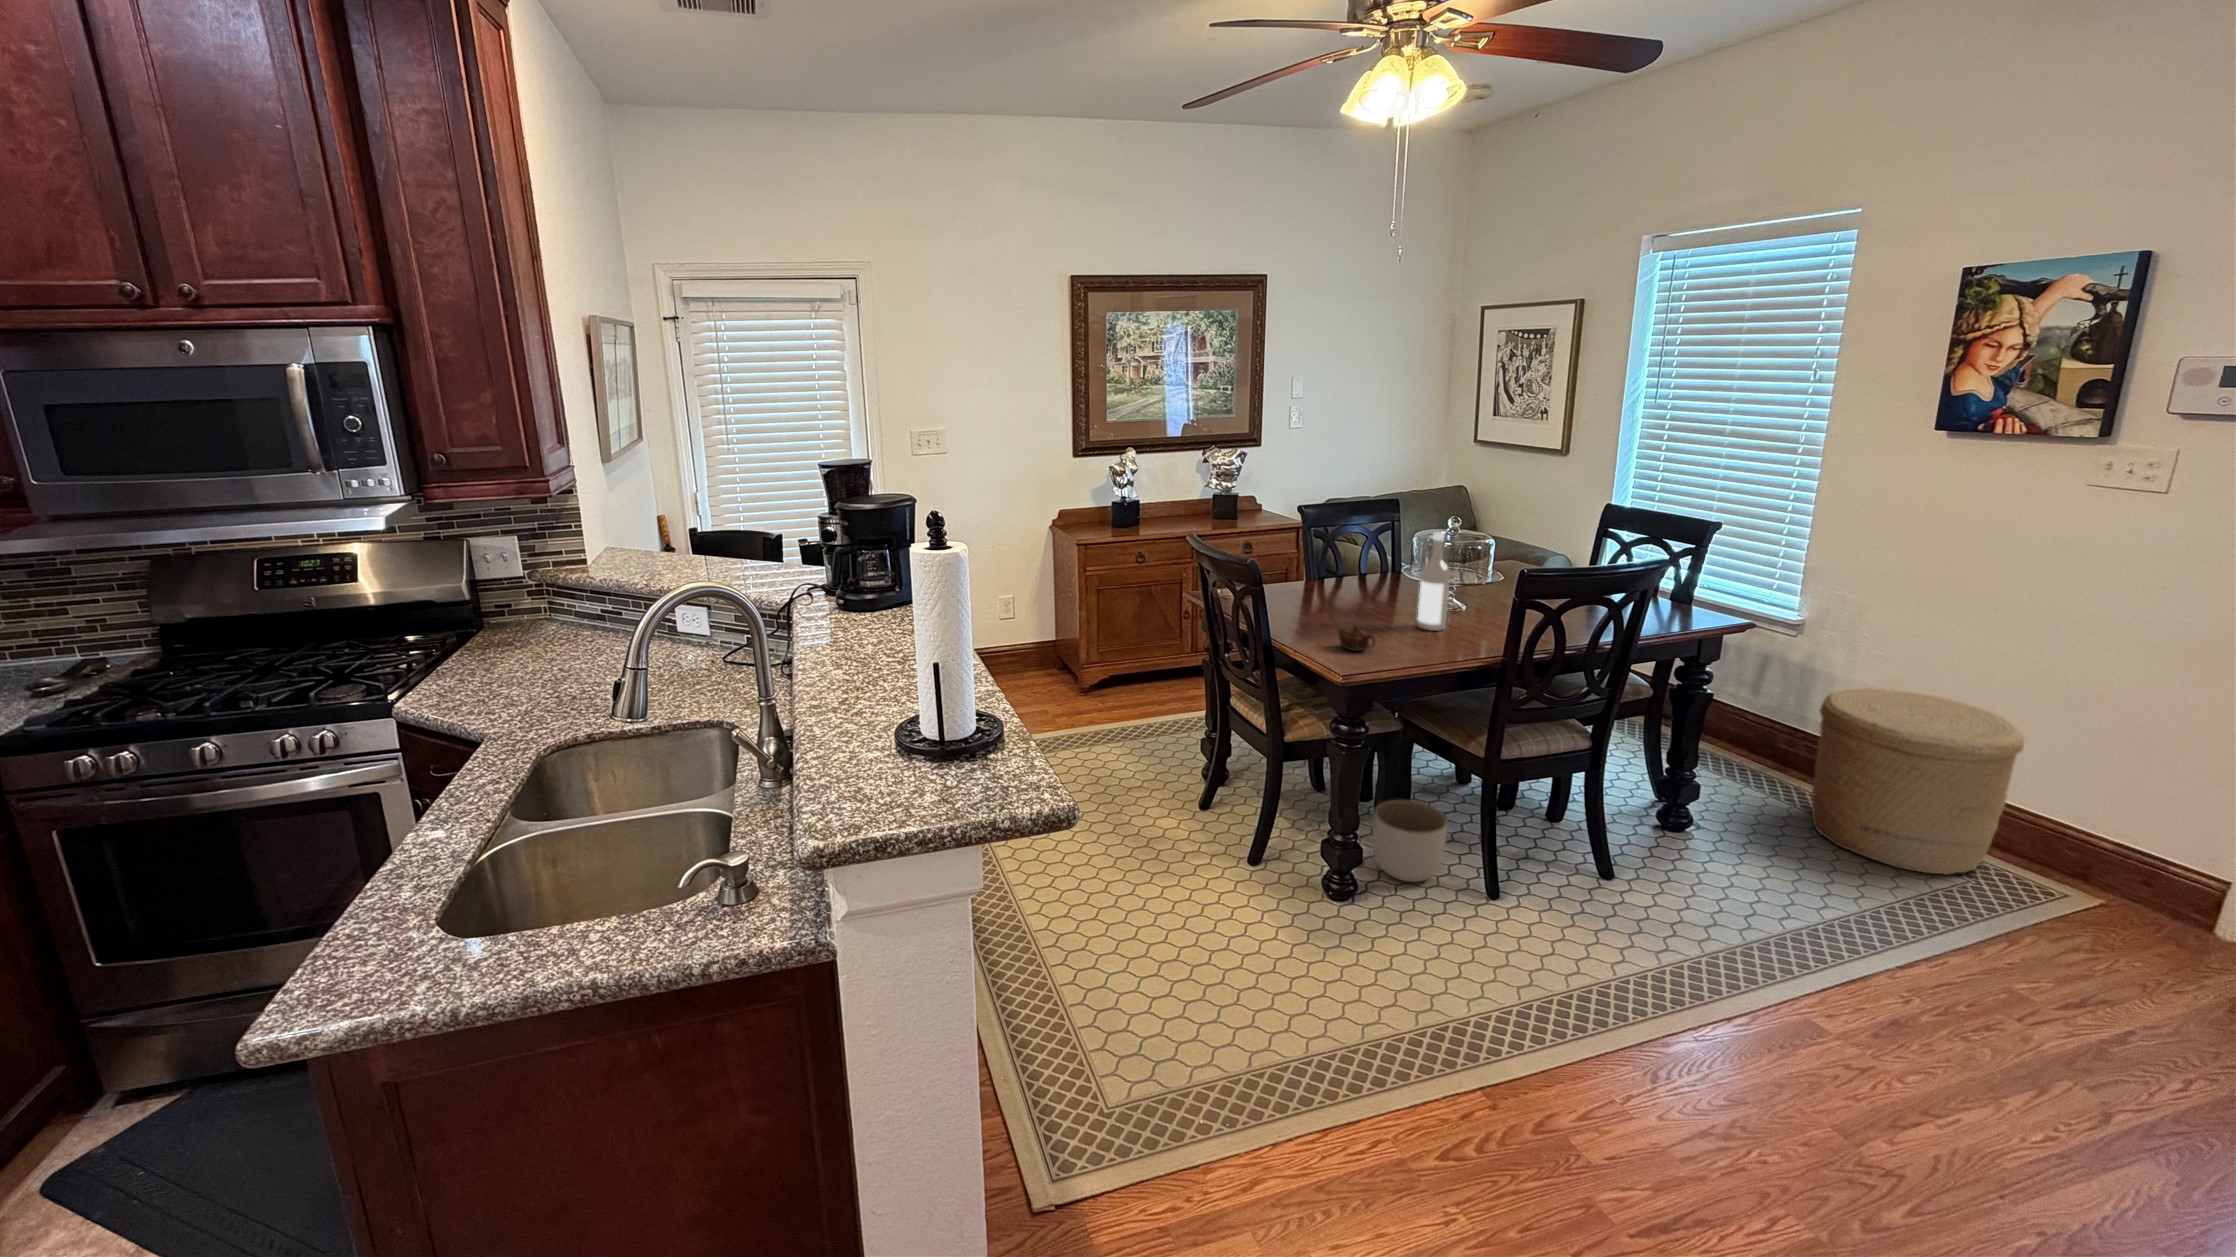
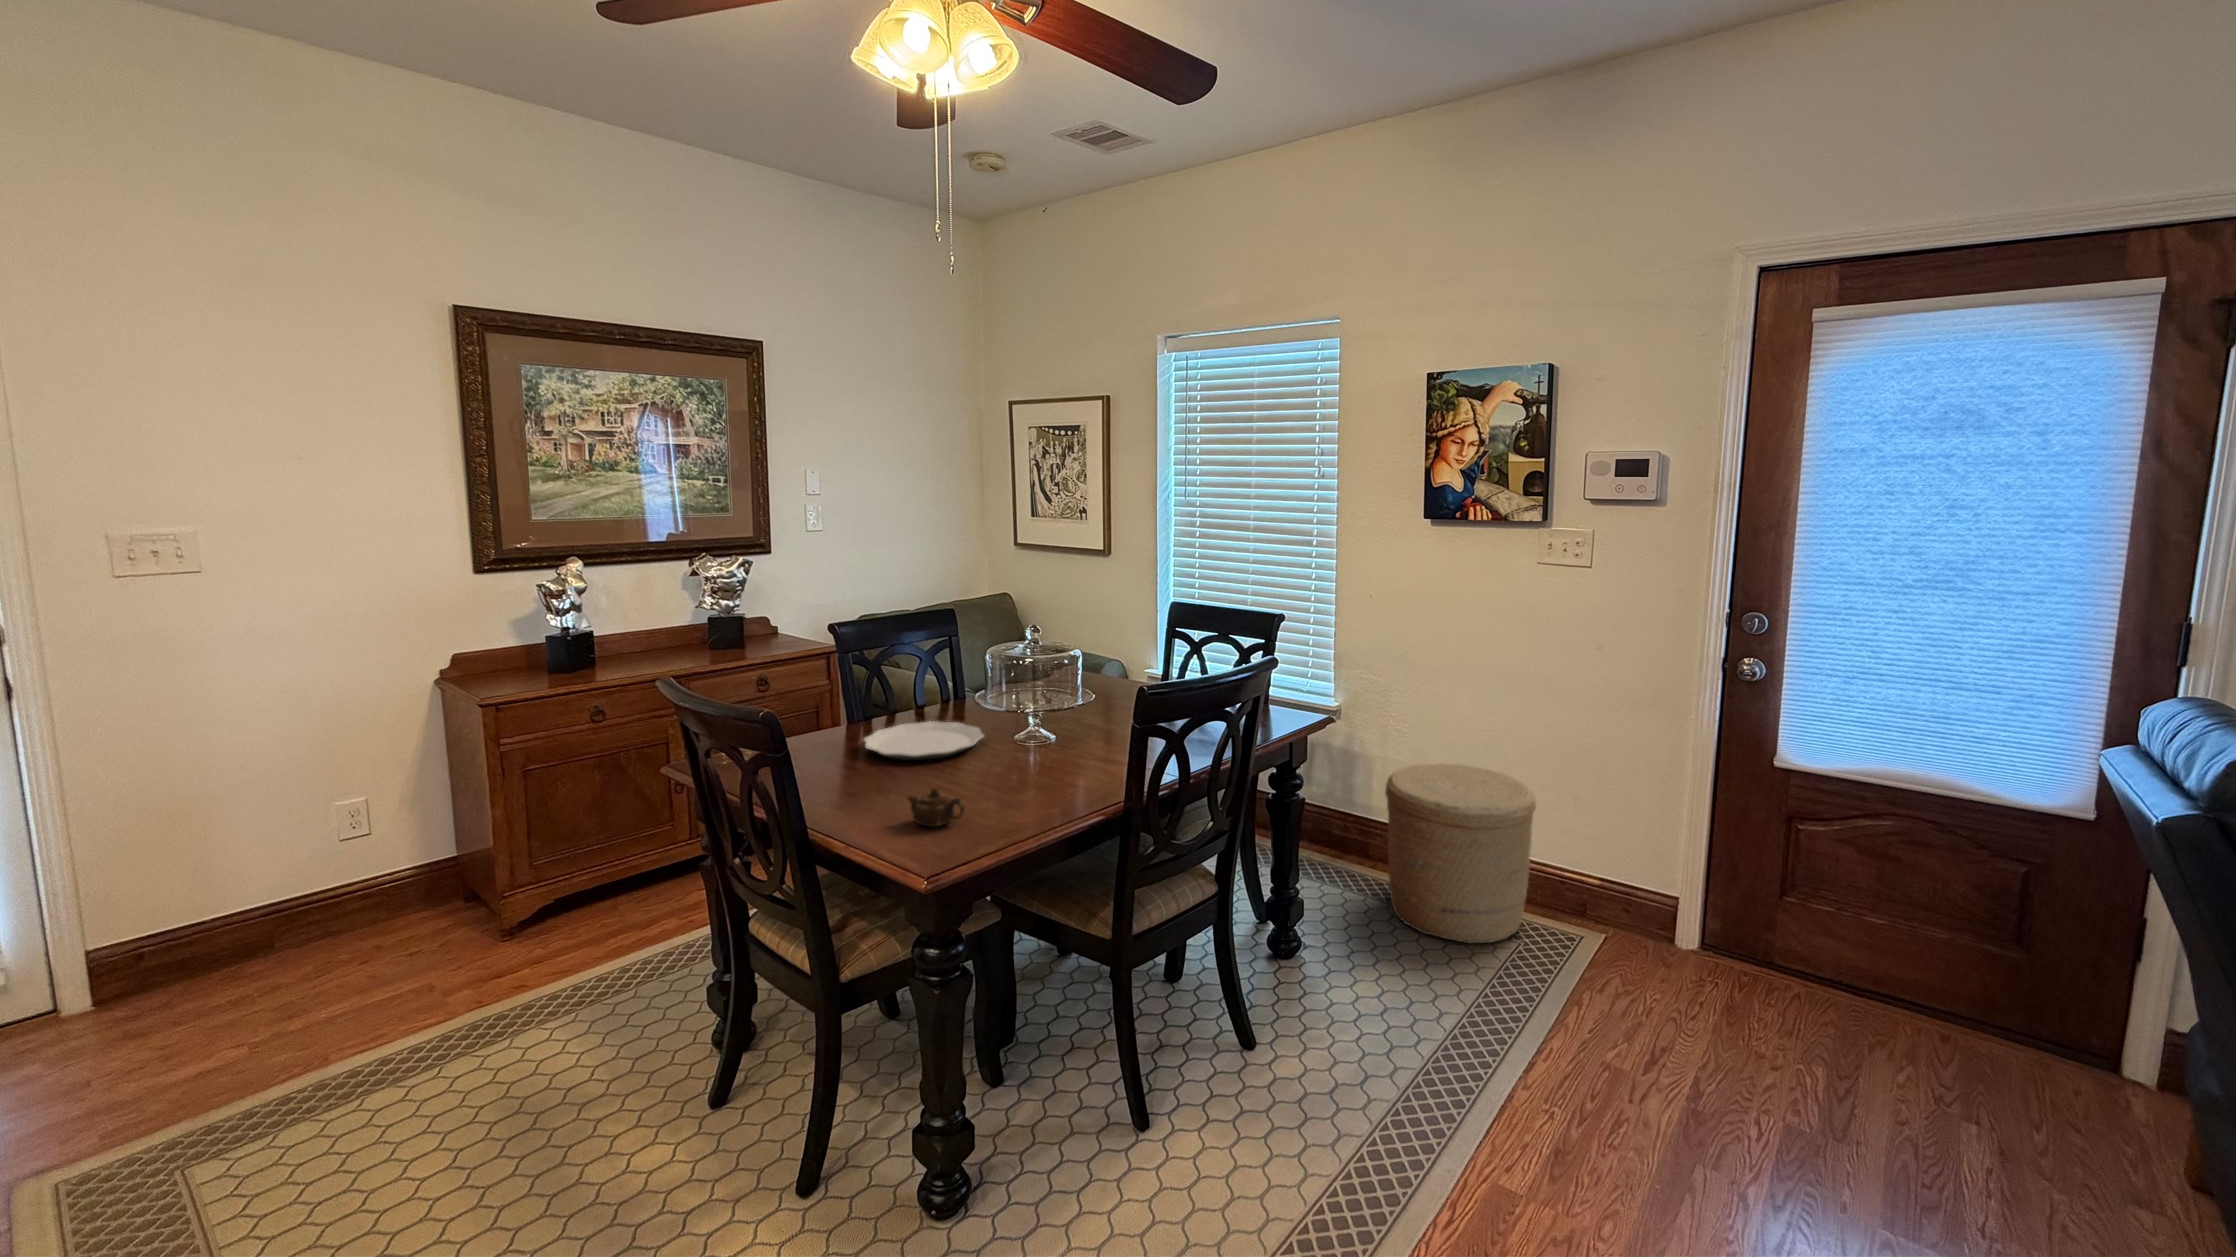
wine bottle: present [1418,532,1450,631] -> none [1009,644,1045,776]
plate: none [1314,584,1404,610] -> present [864,721,984,760]
planter: present [1373,800,1448,882] -> none [981,1016,1078,1144]

